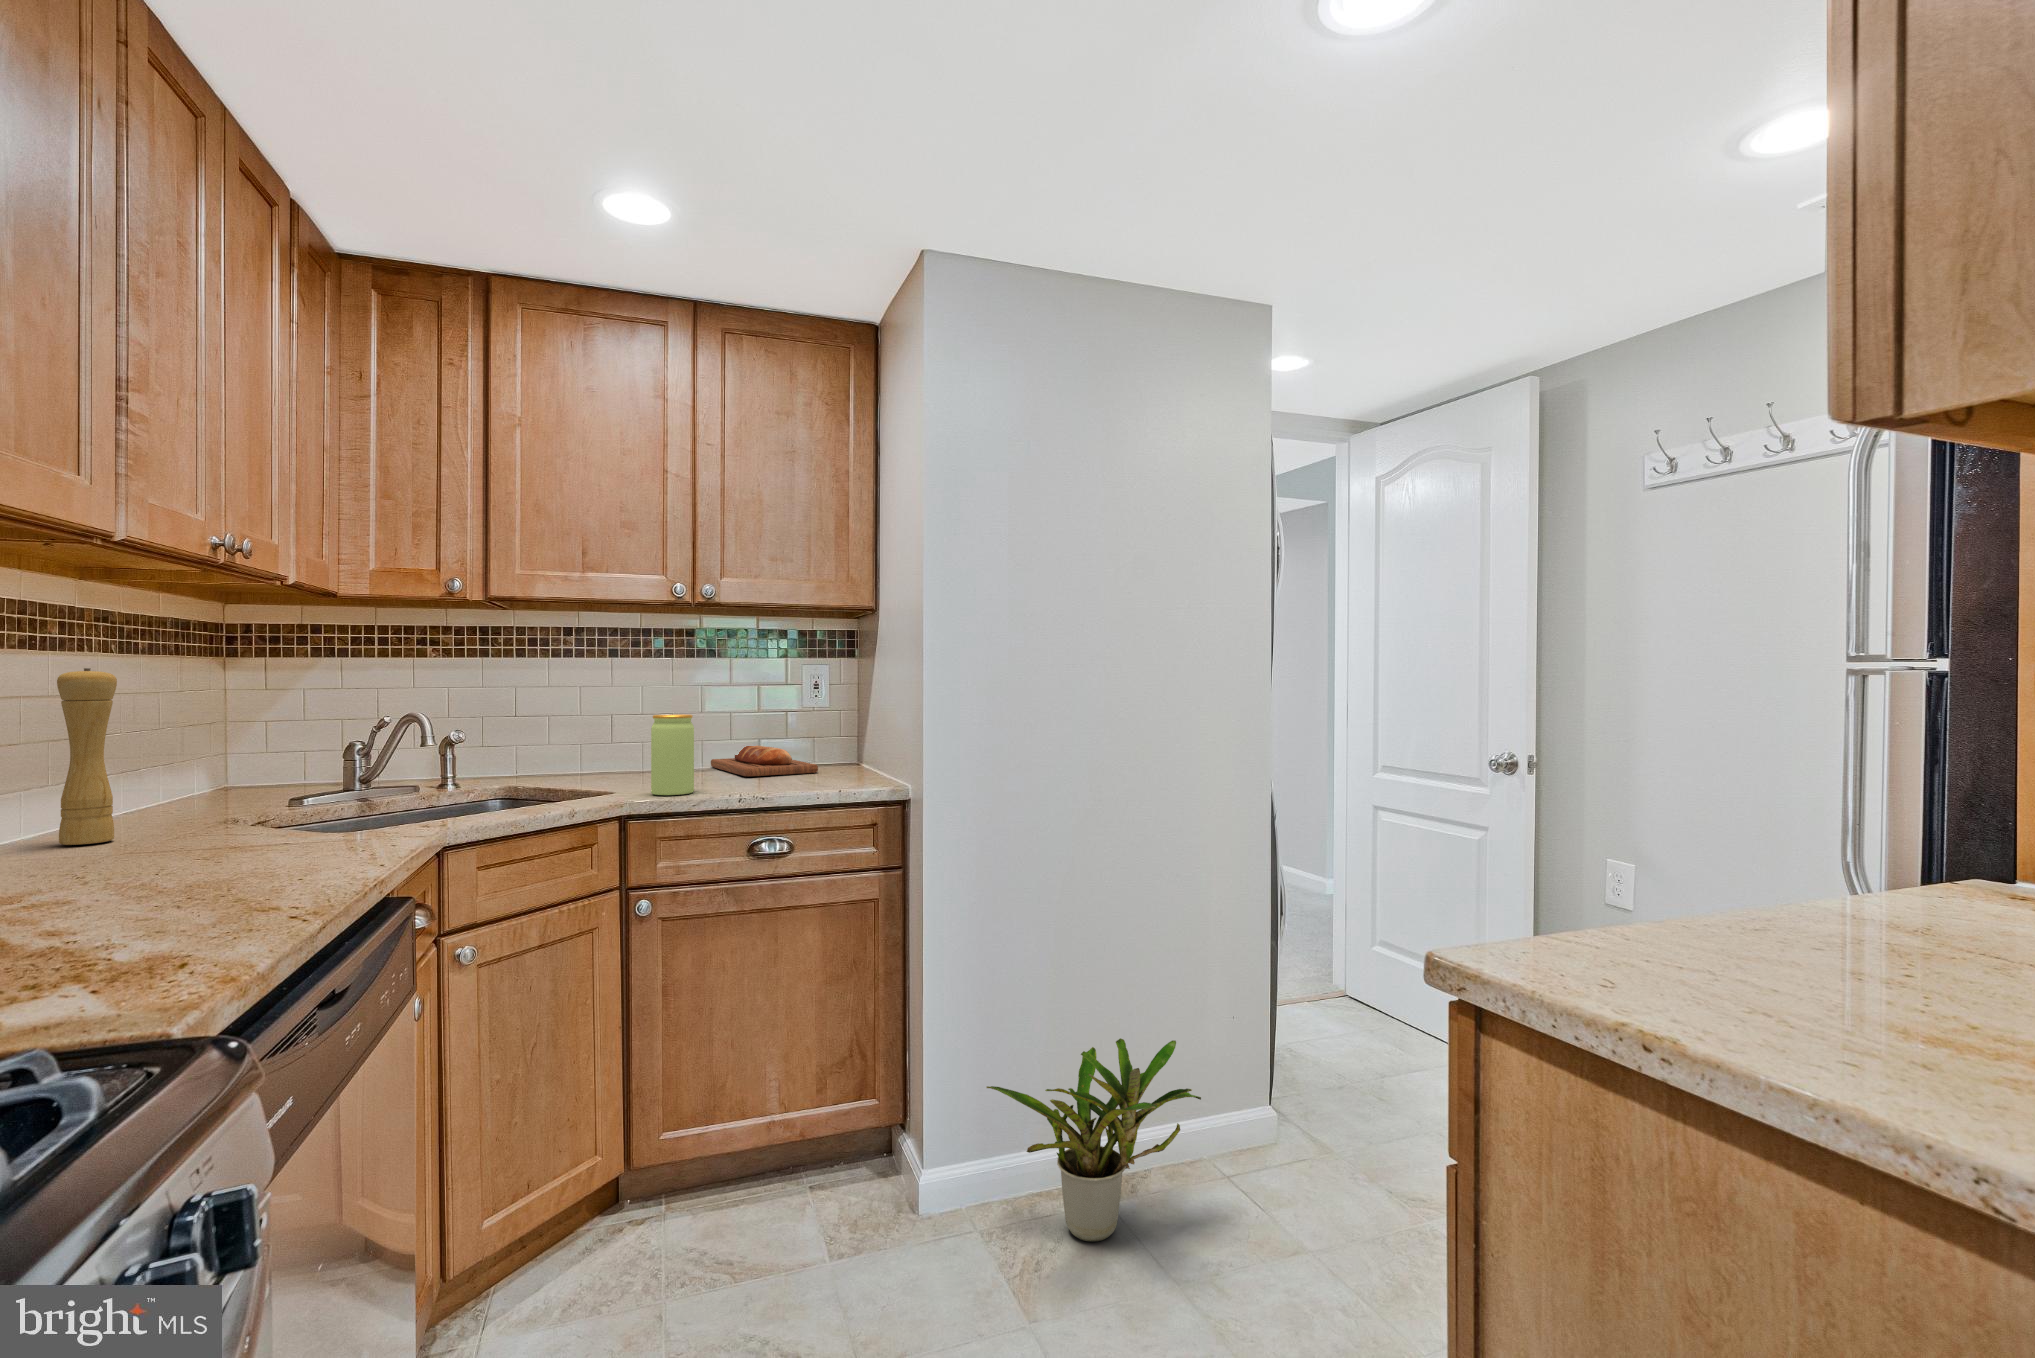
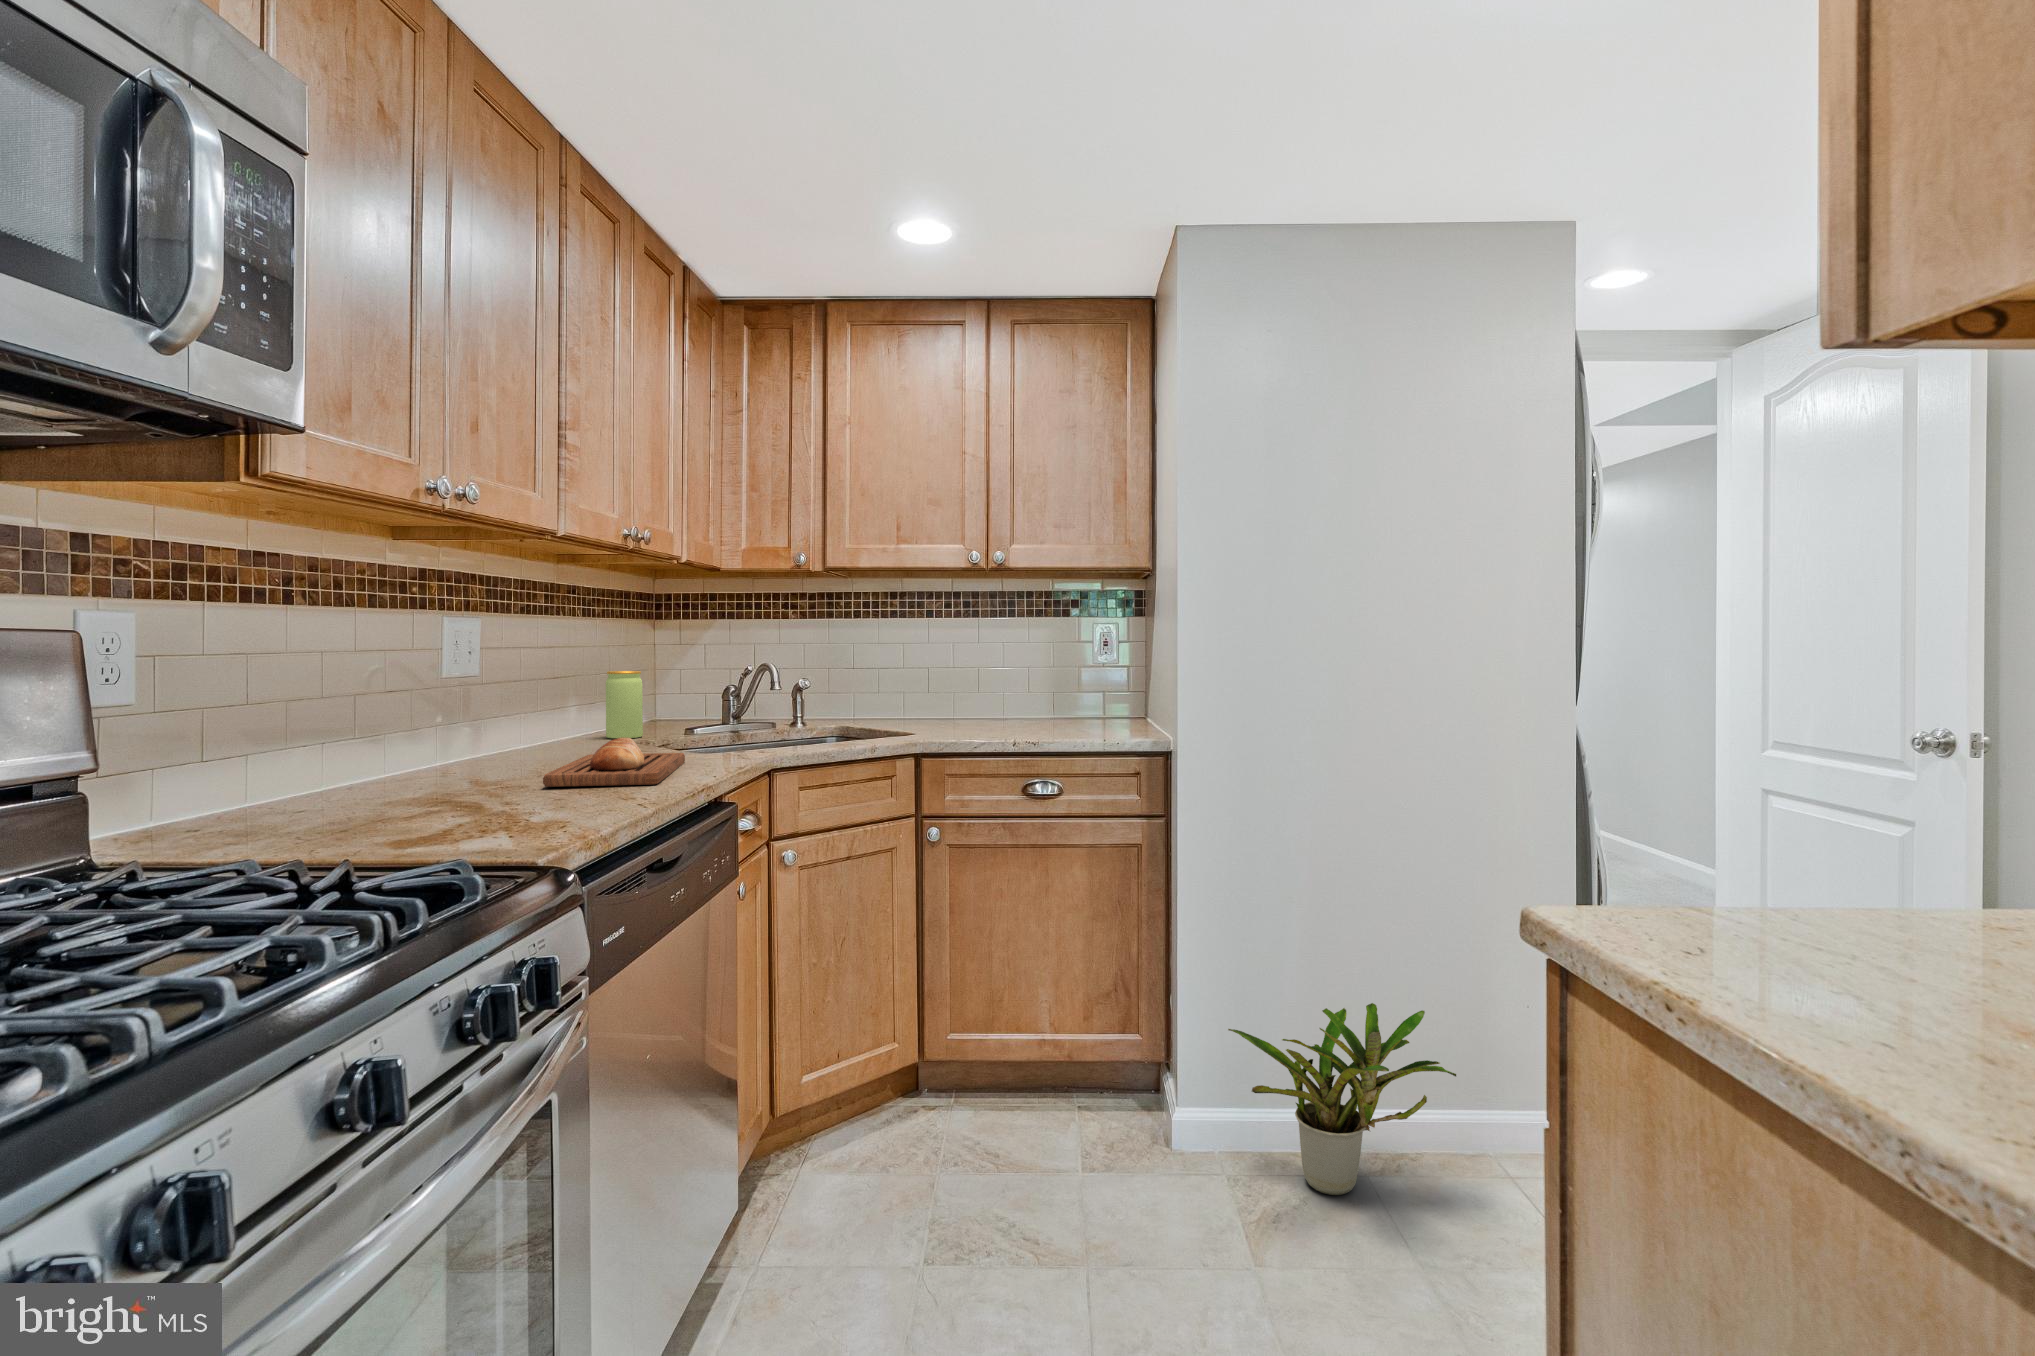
pepper mill: present [57,668,117,845] -> none [538,627,572,753]
jar: present [651,714,694,795] -> present [606,671,643,738]
bread loaf: present [711,746,818,776] -> present [543,737,685,787]

